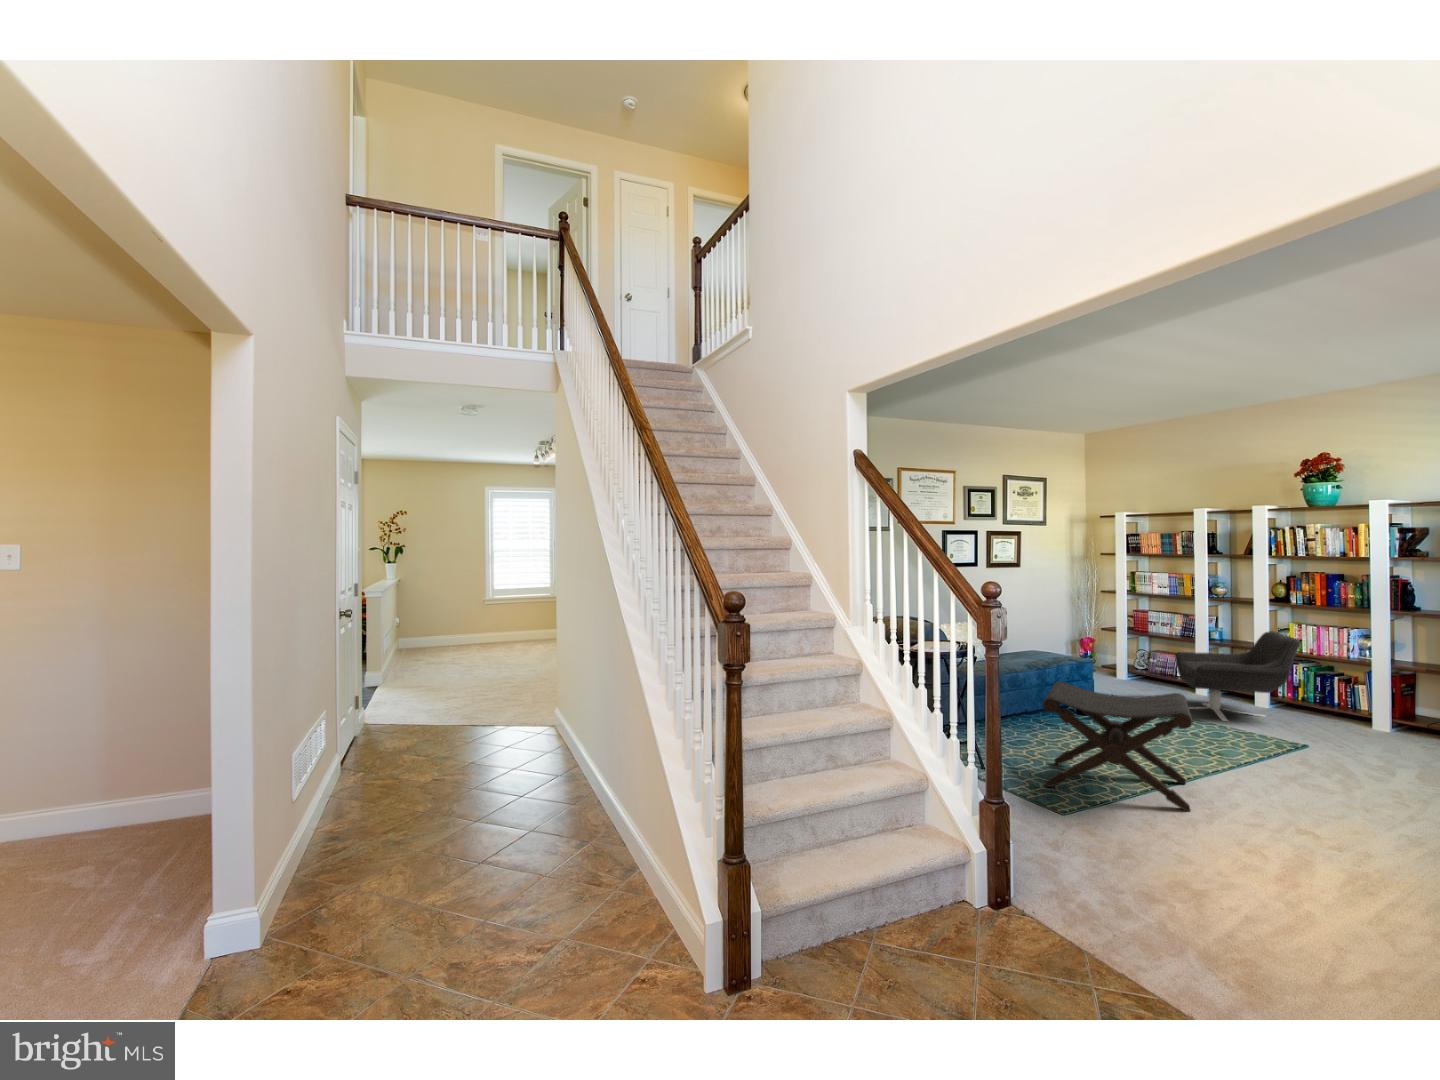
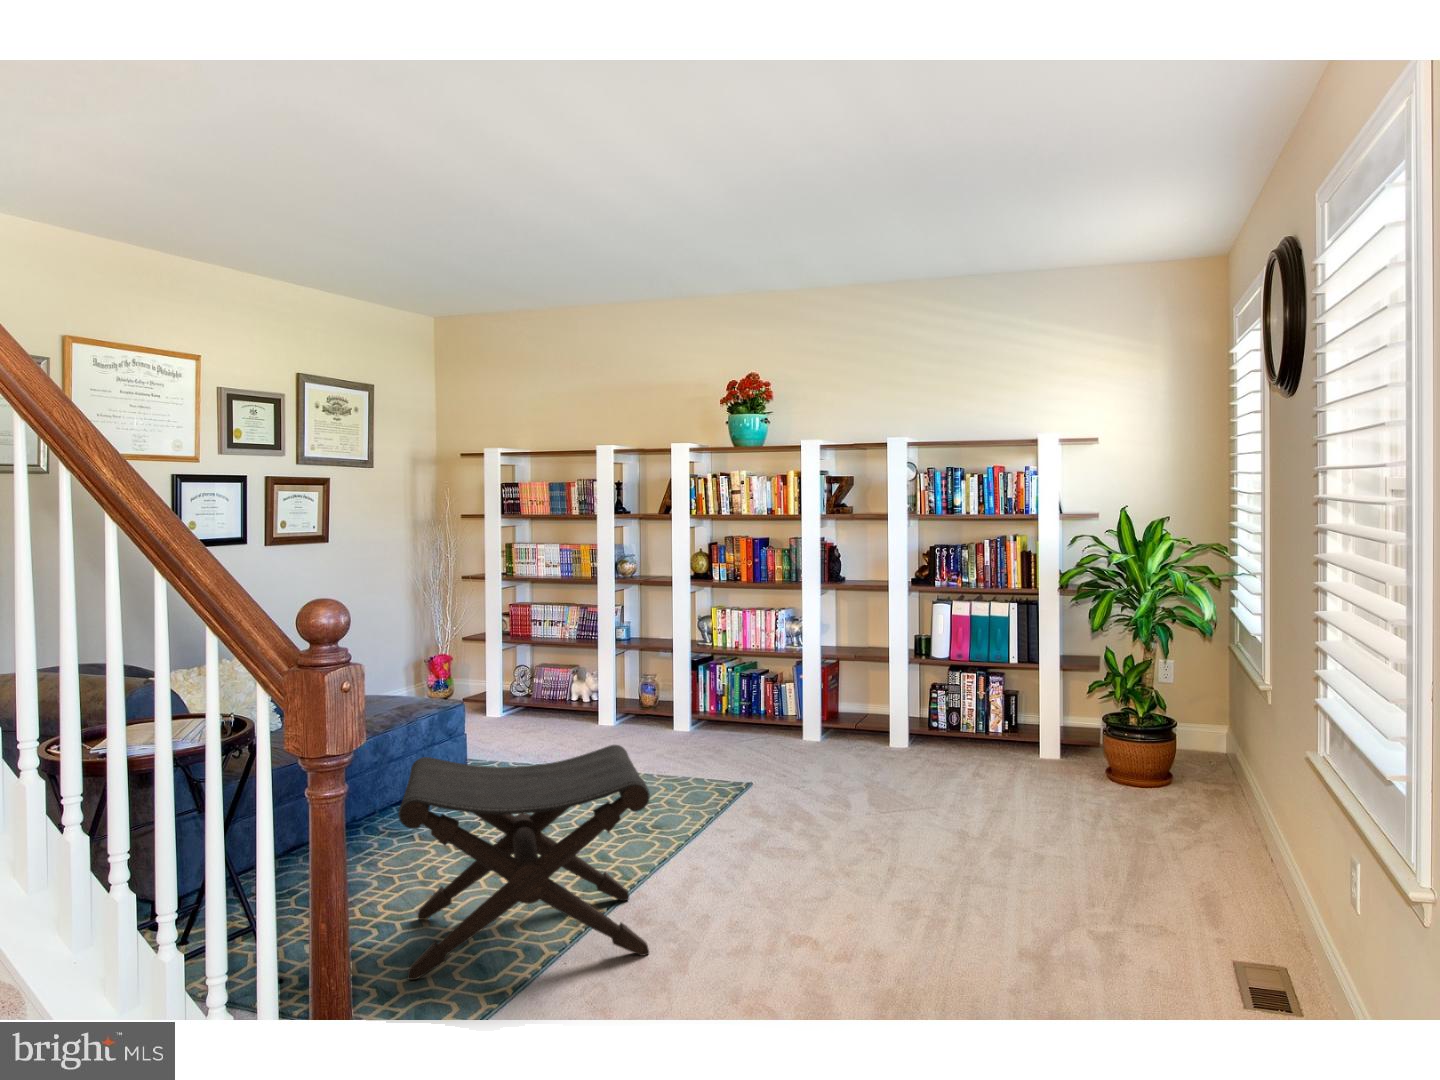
lounge chair: present [1175,631,1300,721] -> none [569,622,732,769]

